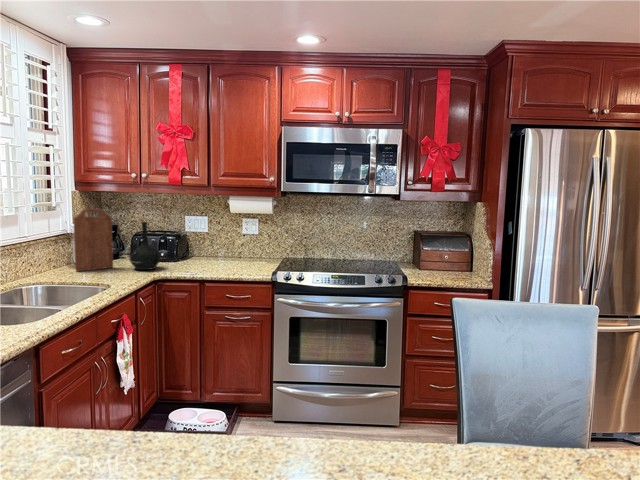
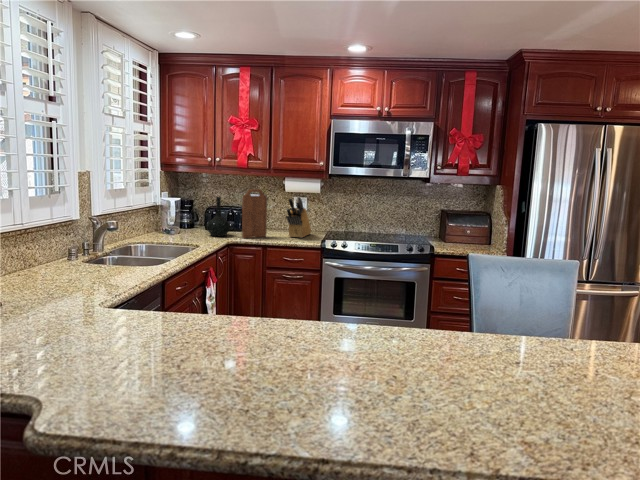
cutting board: present [74,209,113,271] -> present [242,189,267,238]
knife block: none [229,219,263,269] -> present [286,197,311,238]

